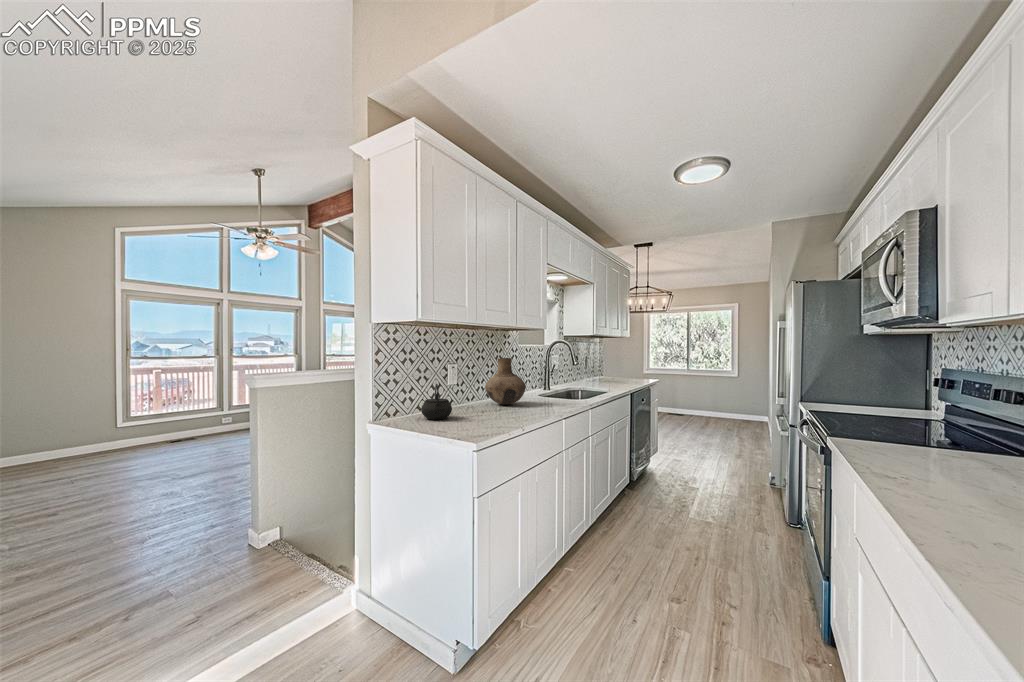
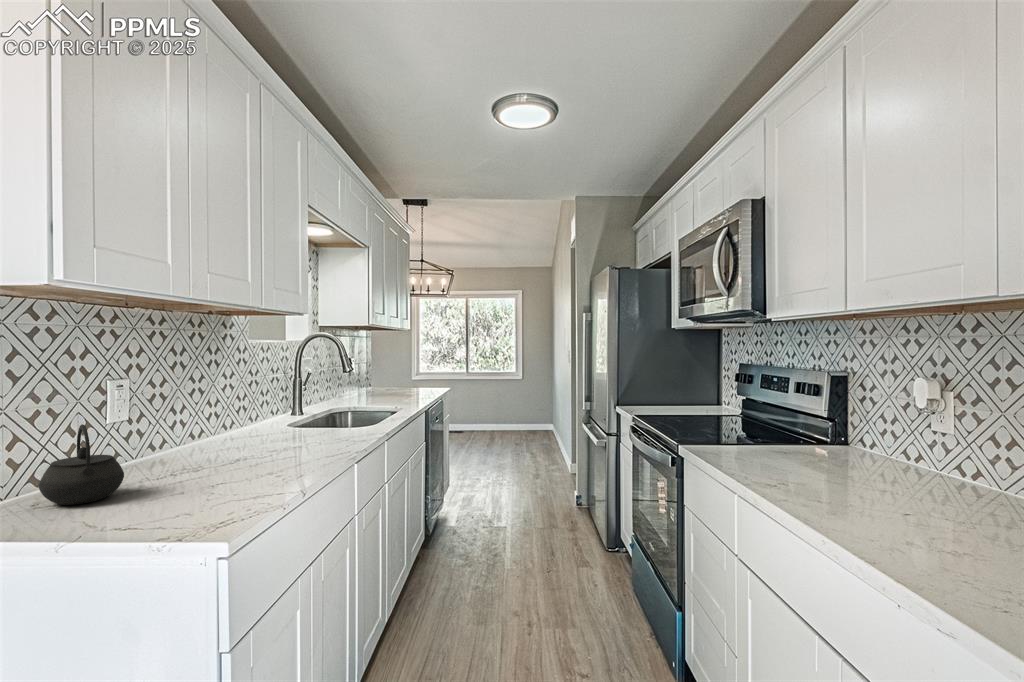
vase: present [485,358,526,405] -> none [191,364,275,449]

